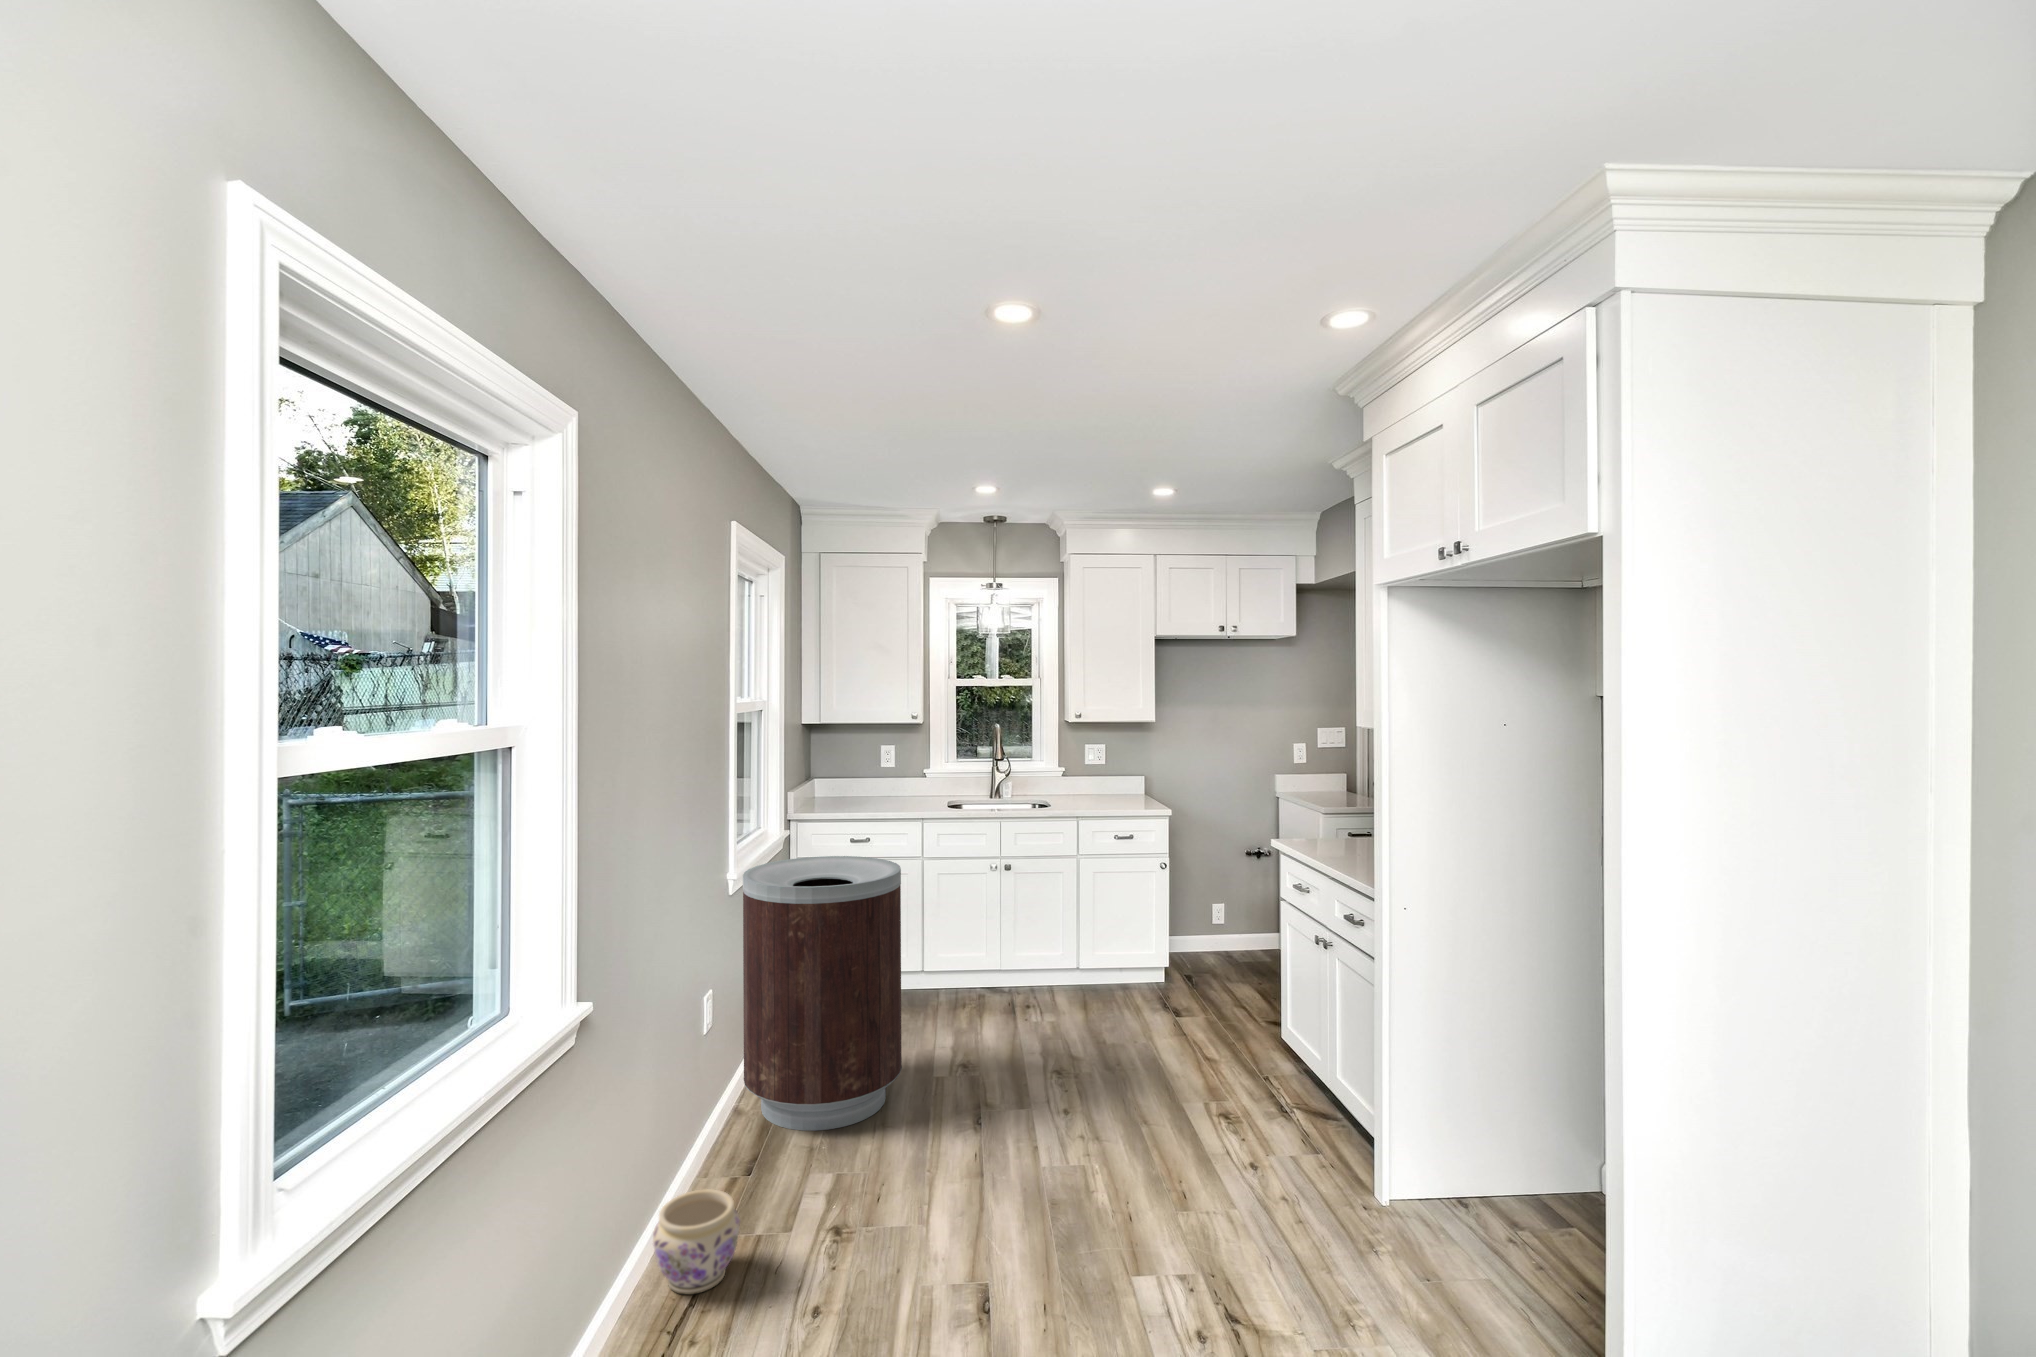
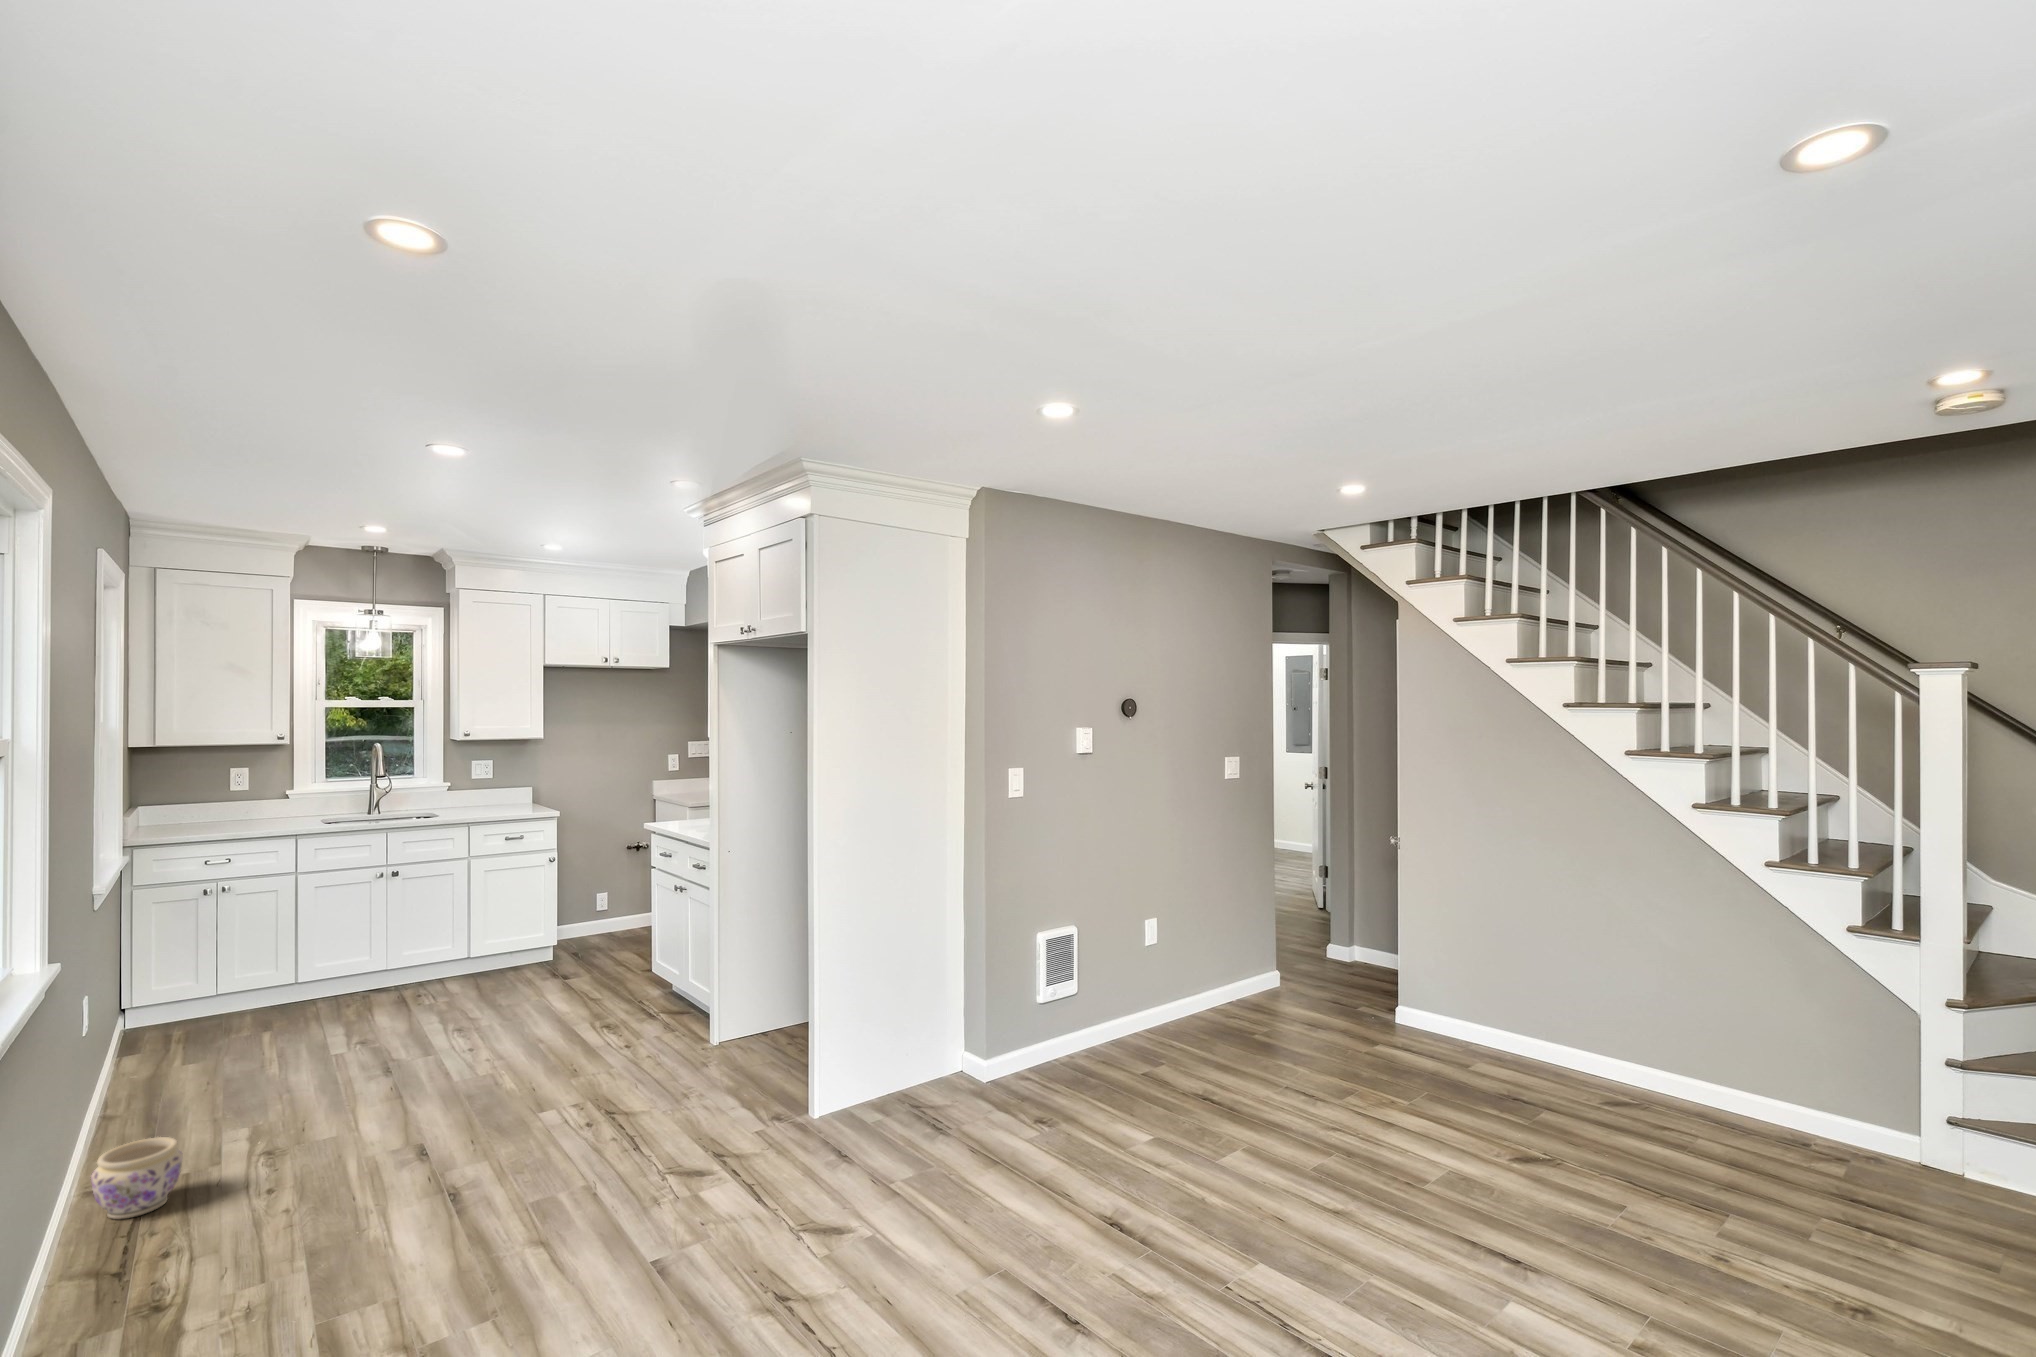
trash can: present [743,856,902,1131] -> none [120,868,304,1116]

